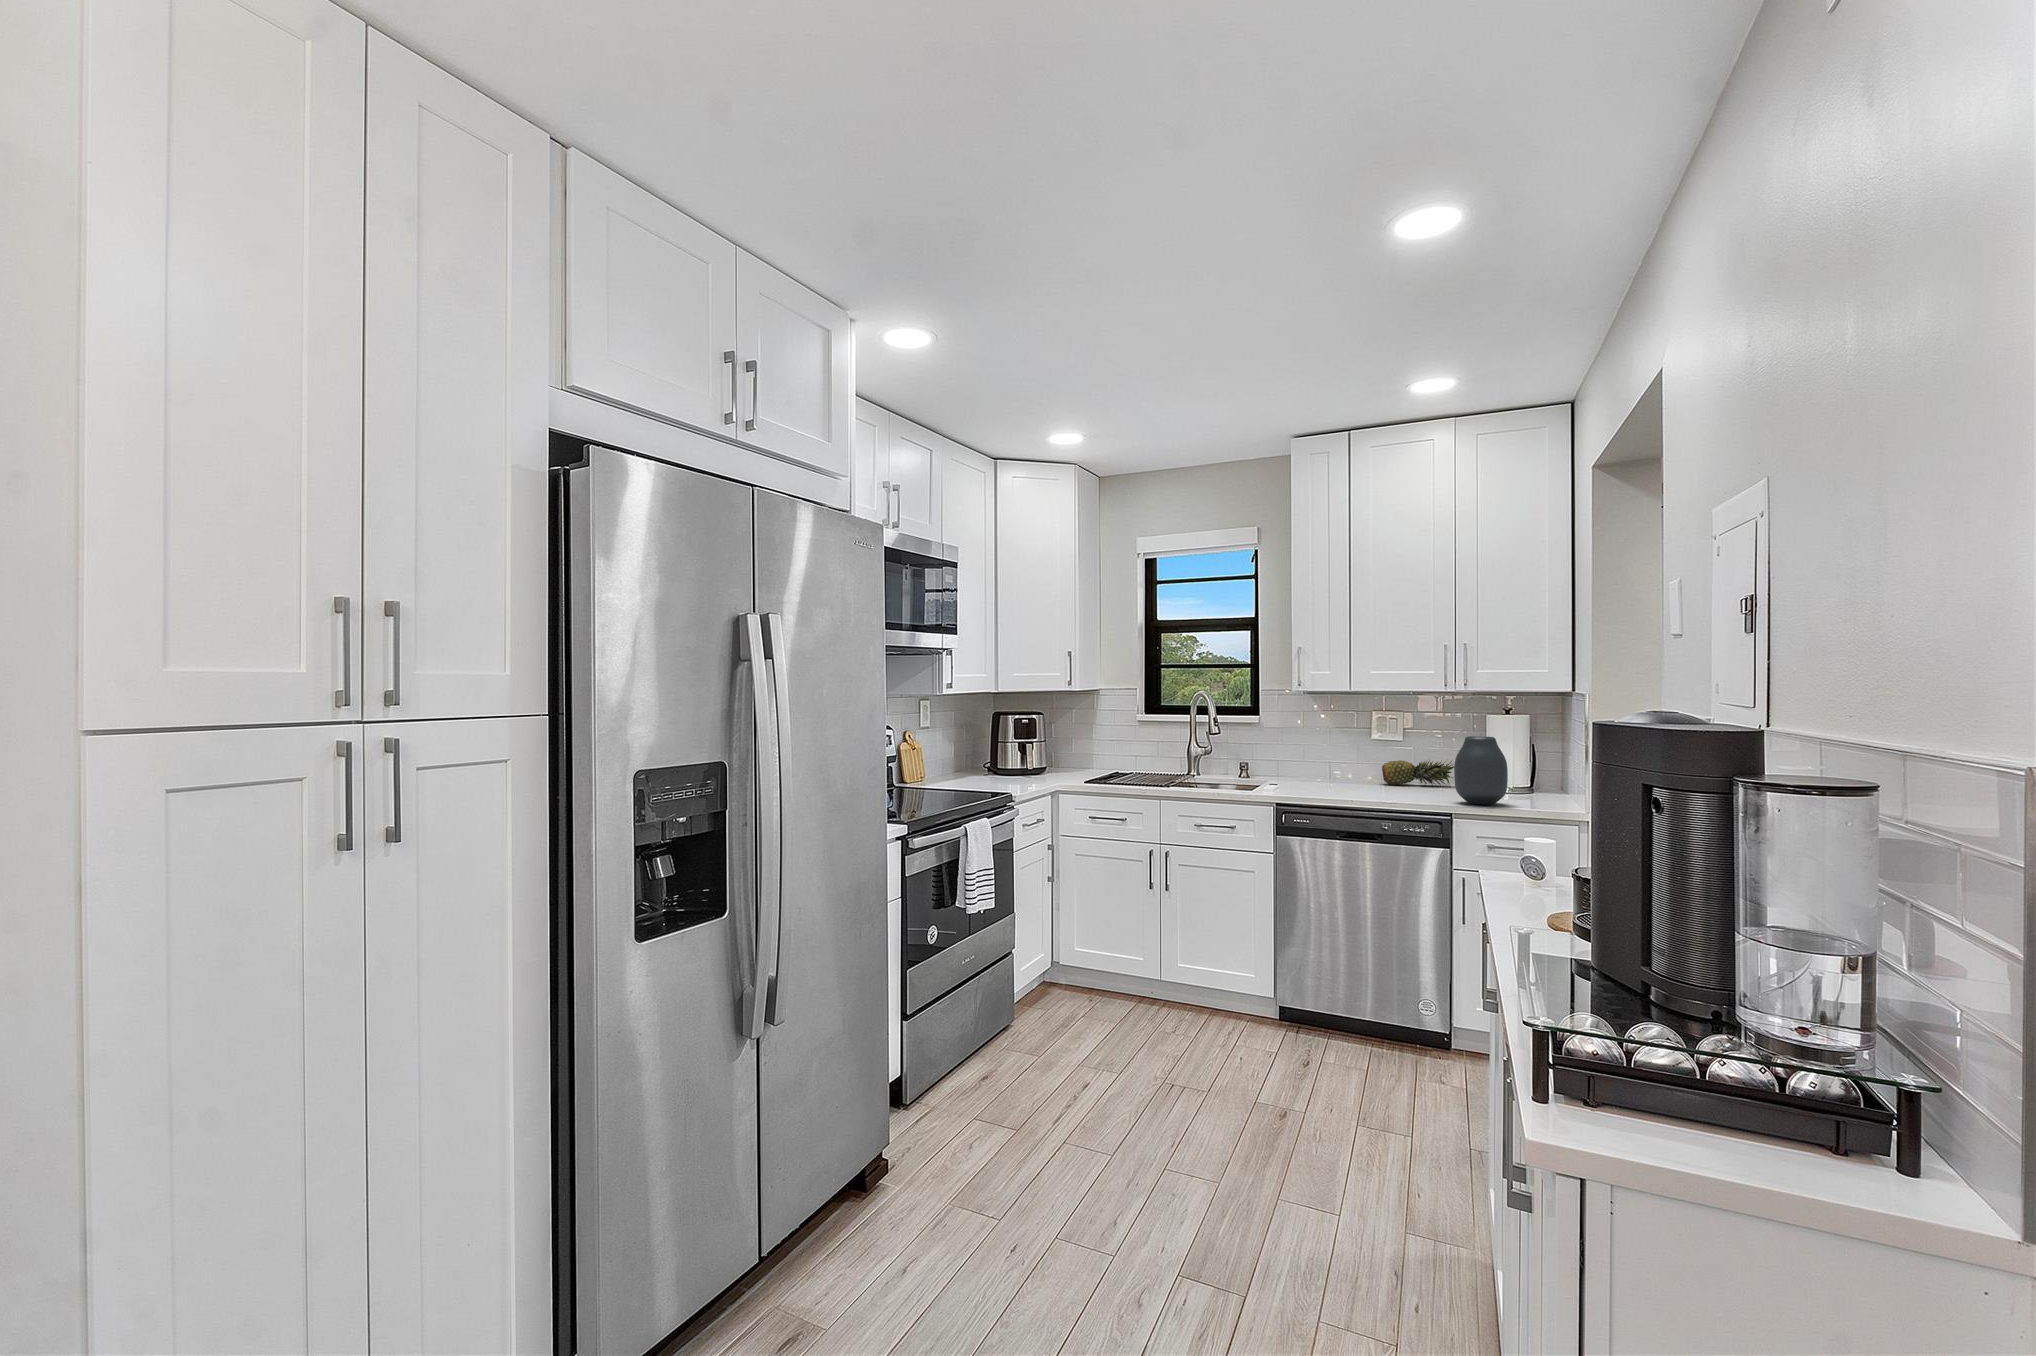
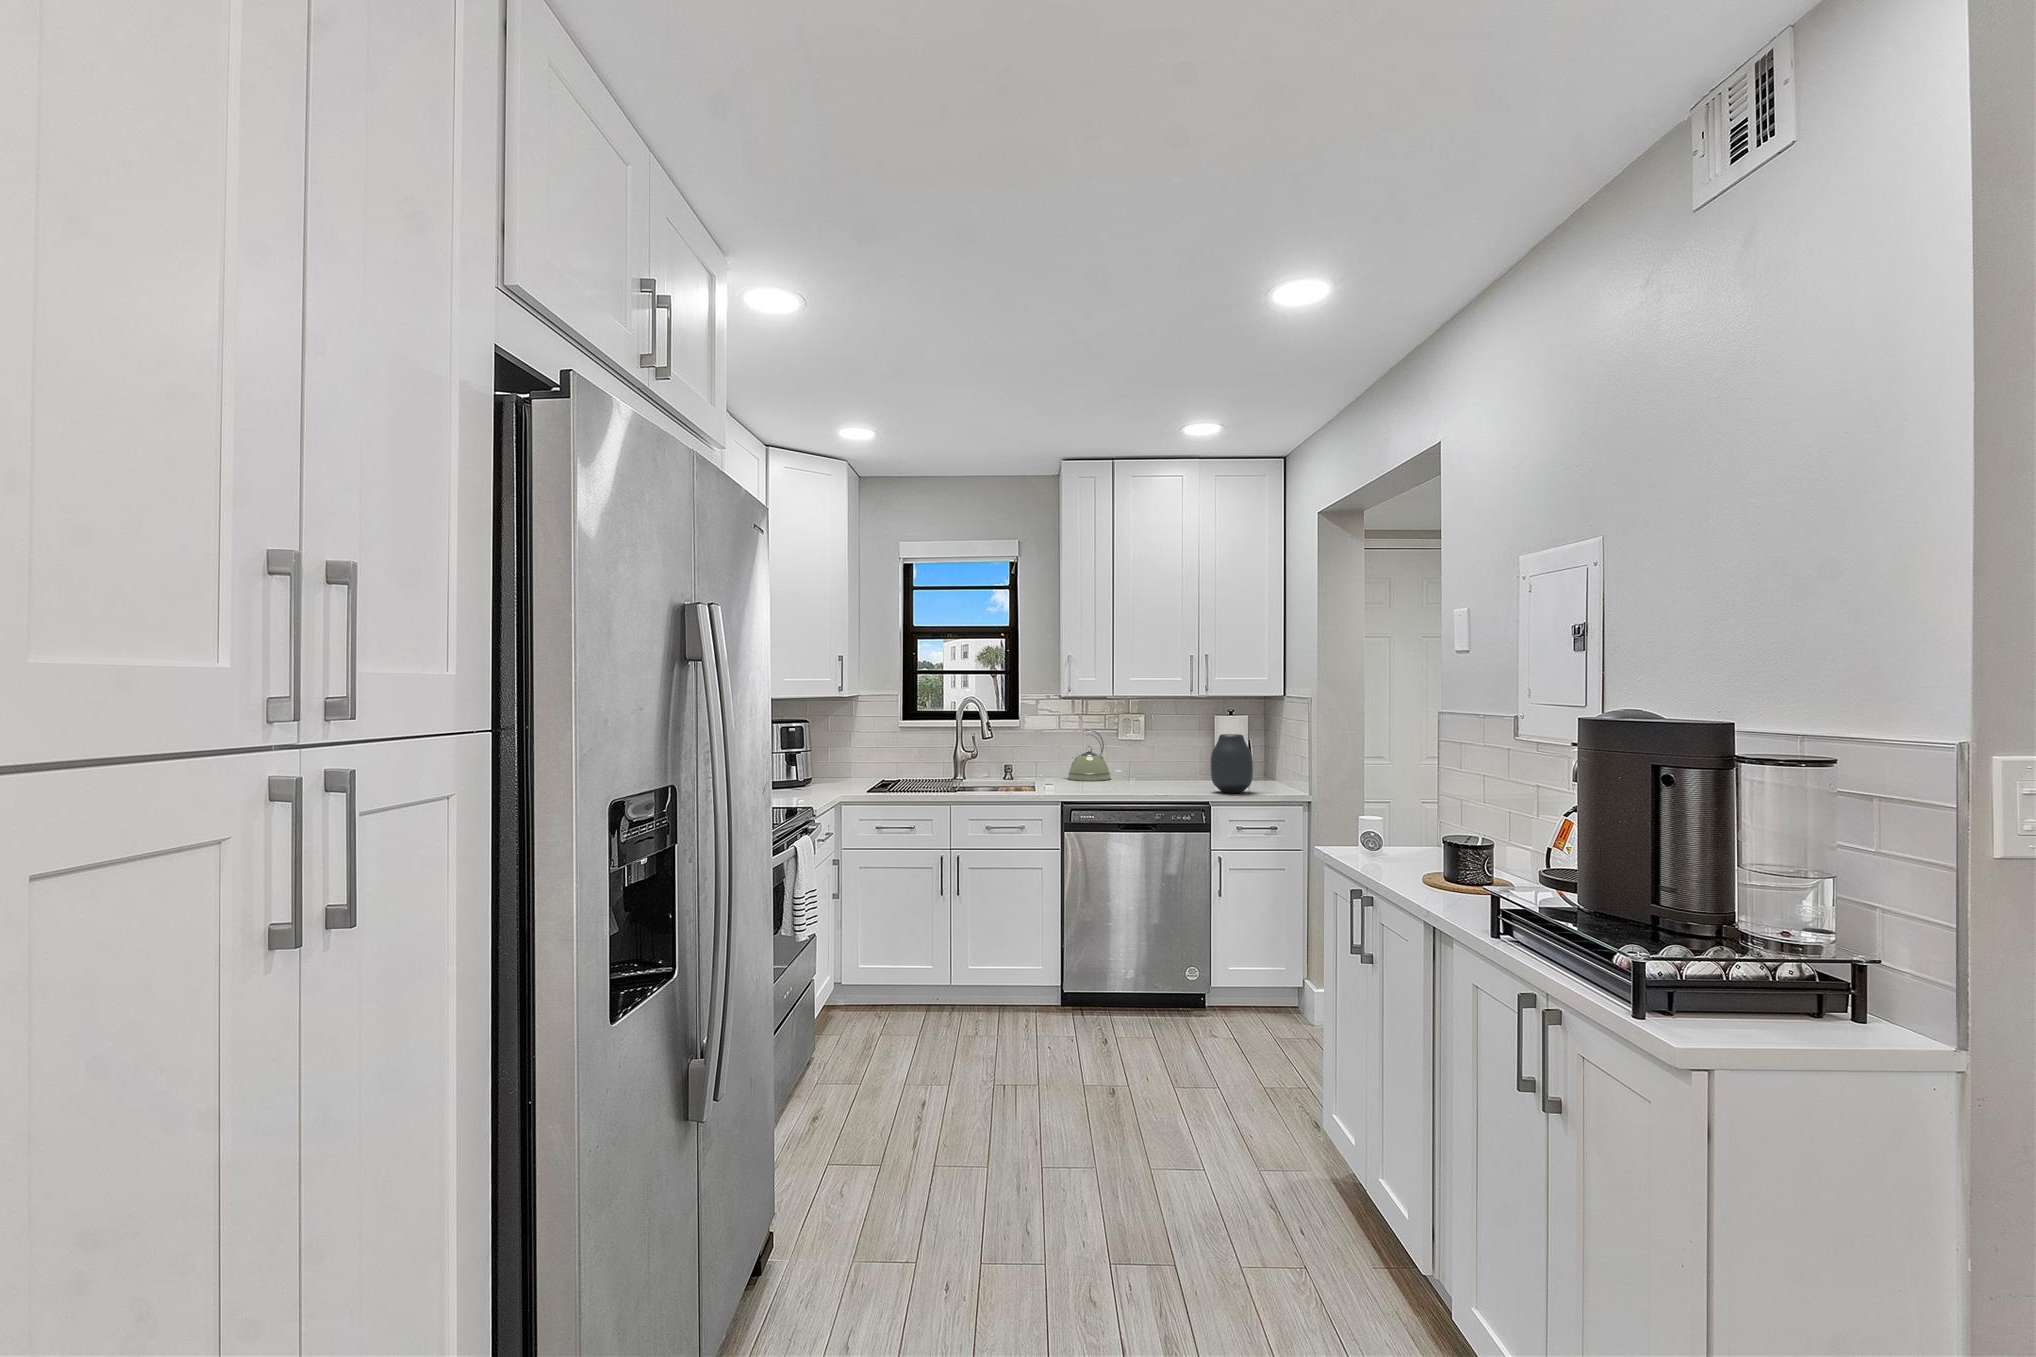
kettle: none [1309,727,1363,783] -> present [1068,729,1111,781]
fruit: present [1382,760,1454,785] -> none [1128,755,1190,780]

